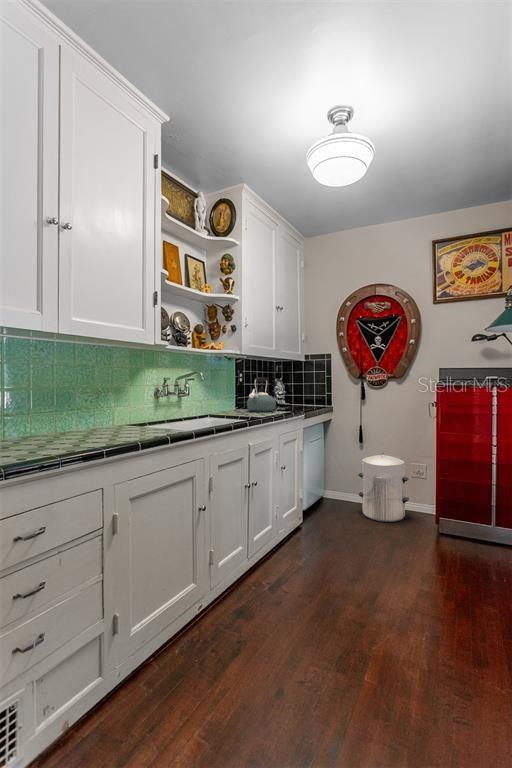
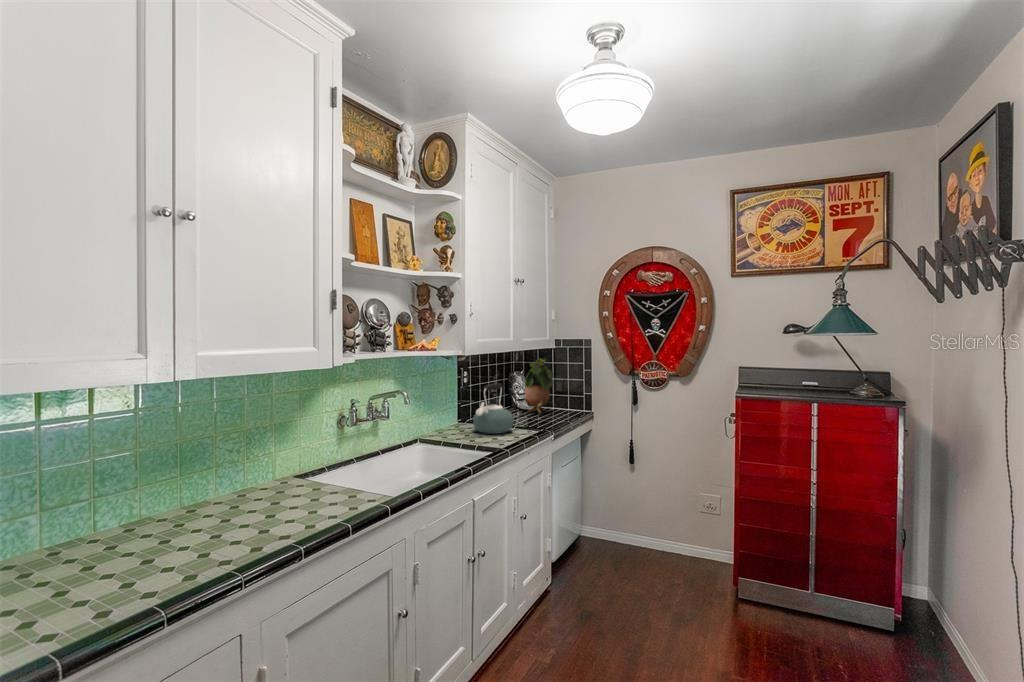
potted plant: none [283,367,303,407] -> present [525,359,553,413]
waste bin: present [358,453,409,522] -> none [627,480,696,578]

